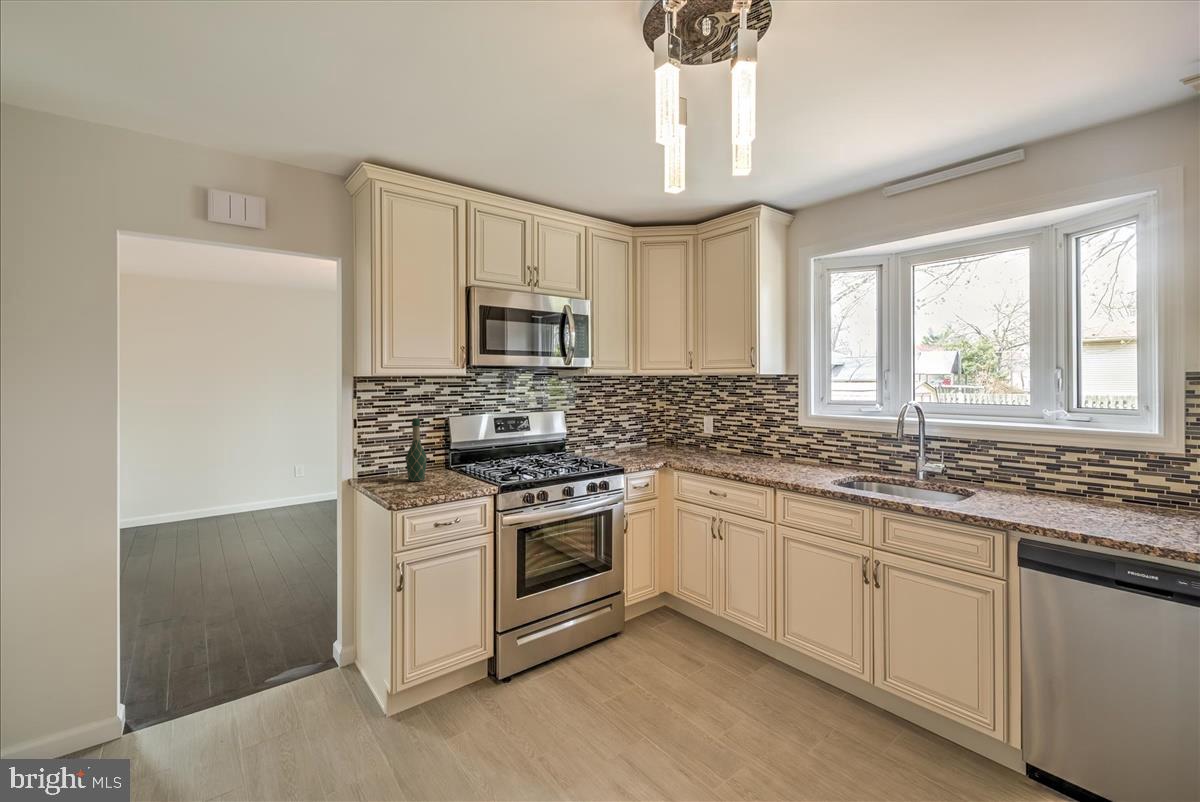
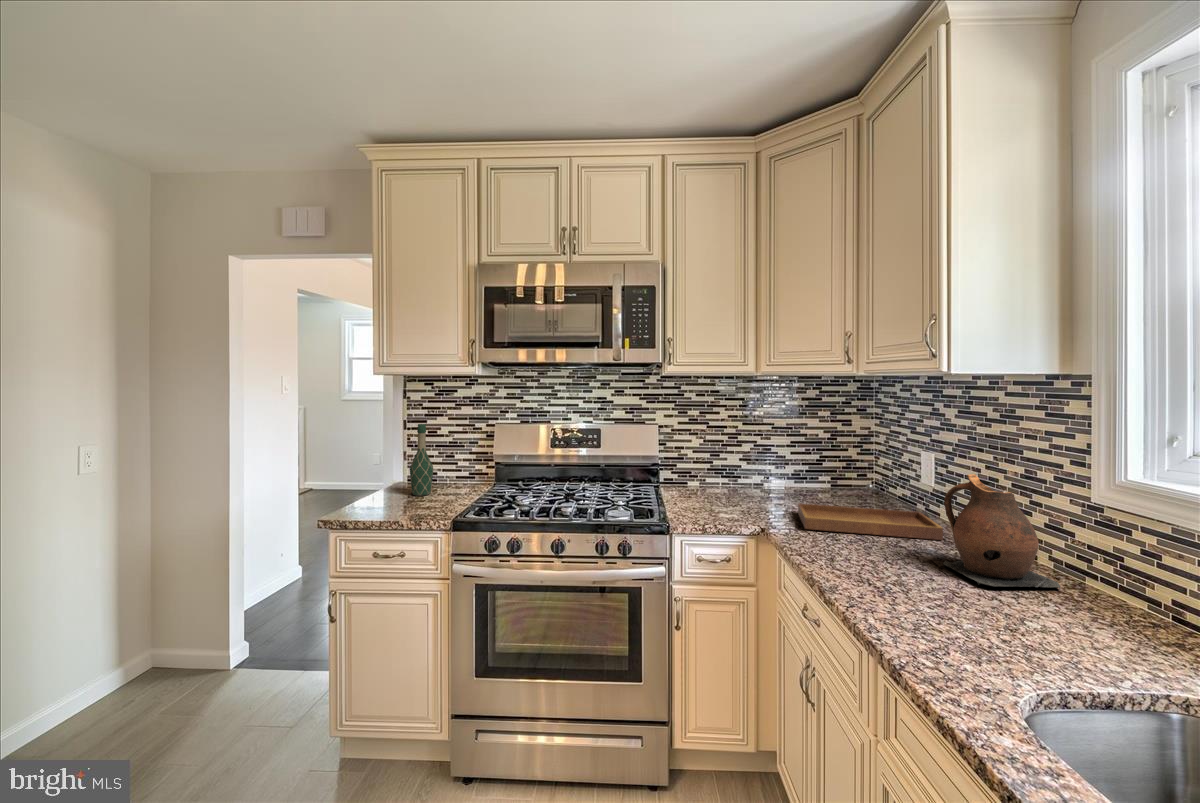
ceramic pitcher: none [752,420,794,465] -> present [943,474,1060,588]
tray: none [666,434,737,460] -> present [798,484,943,540]

